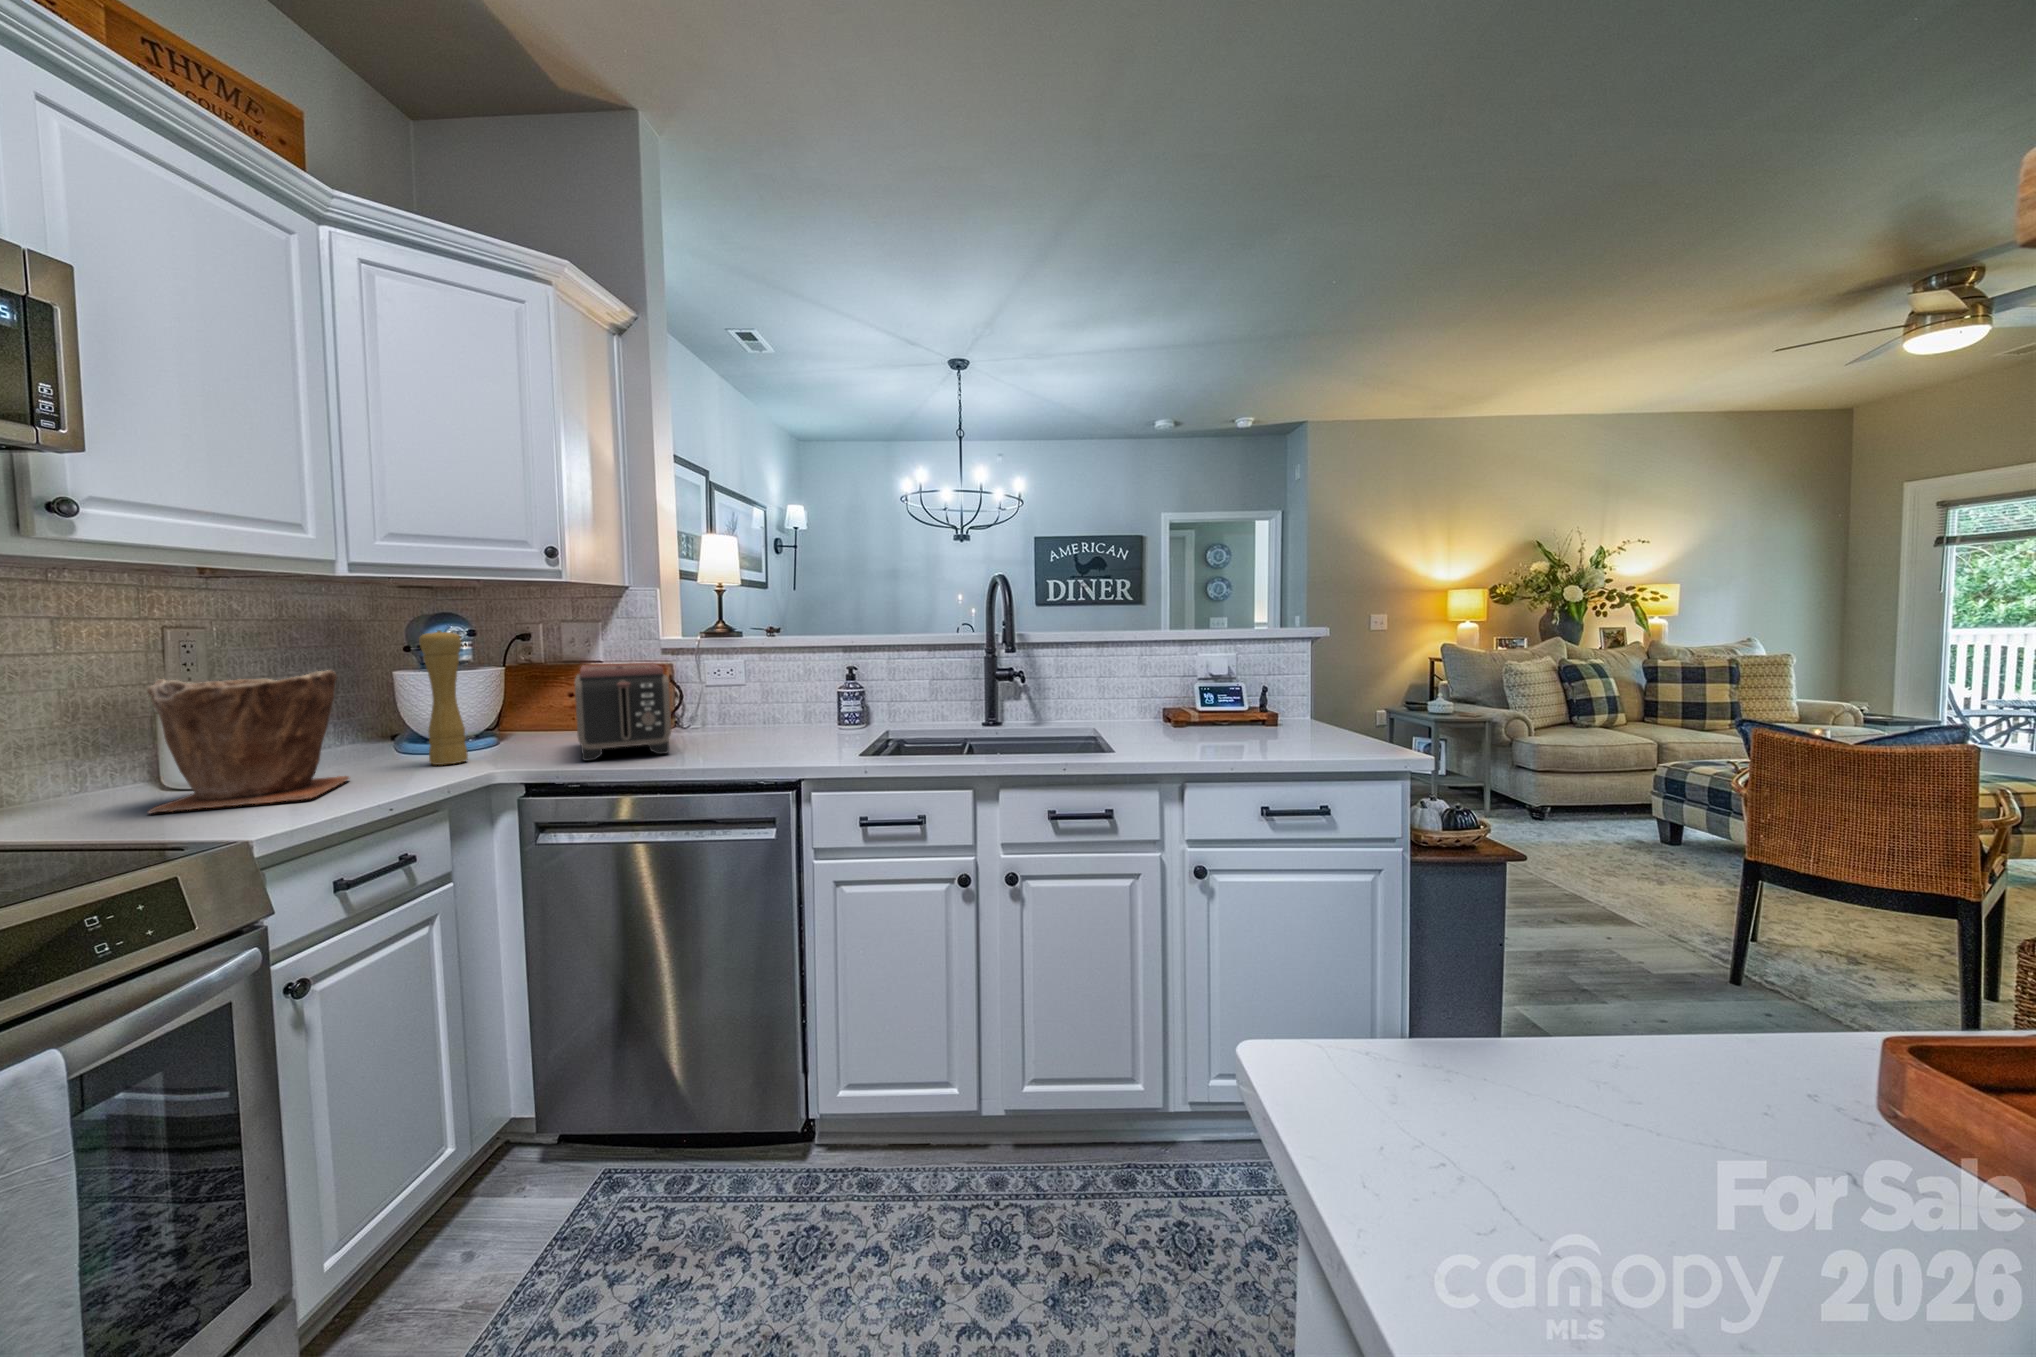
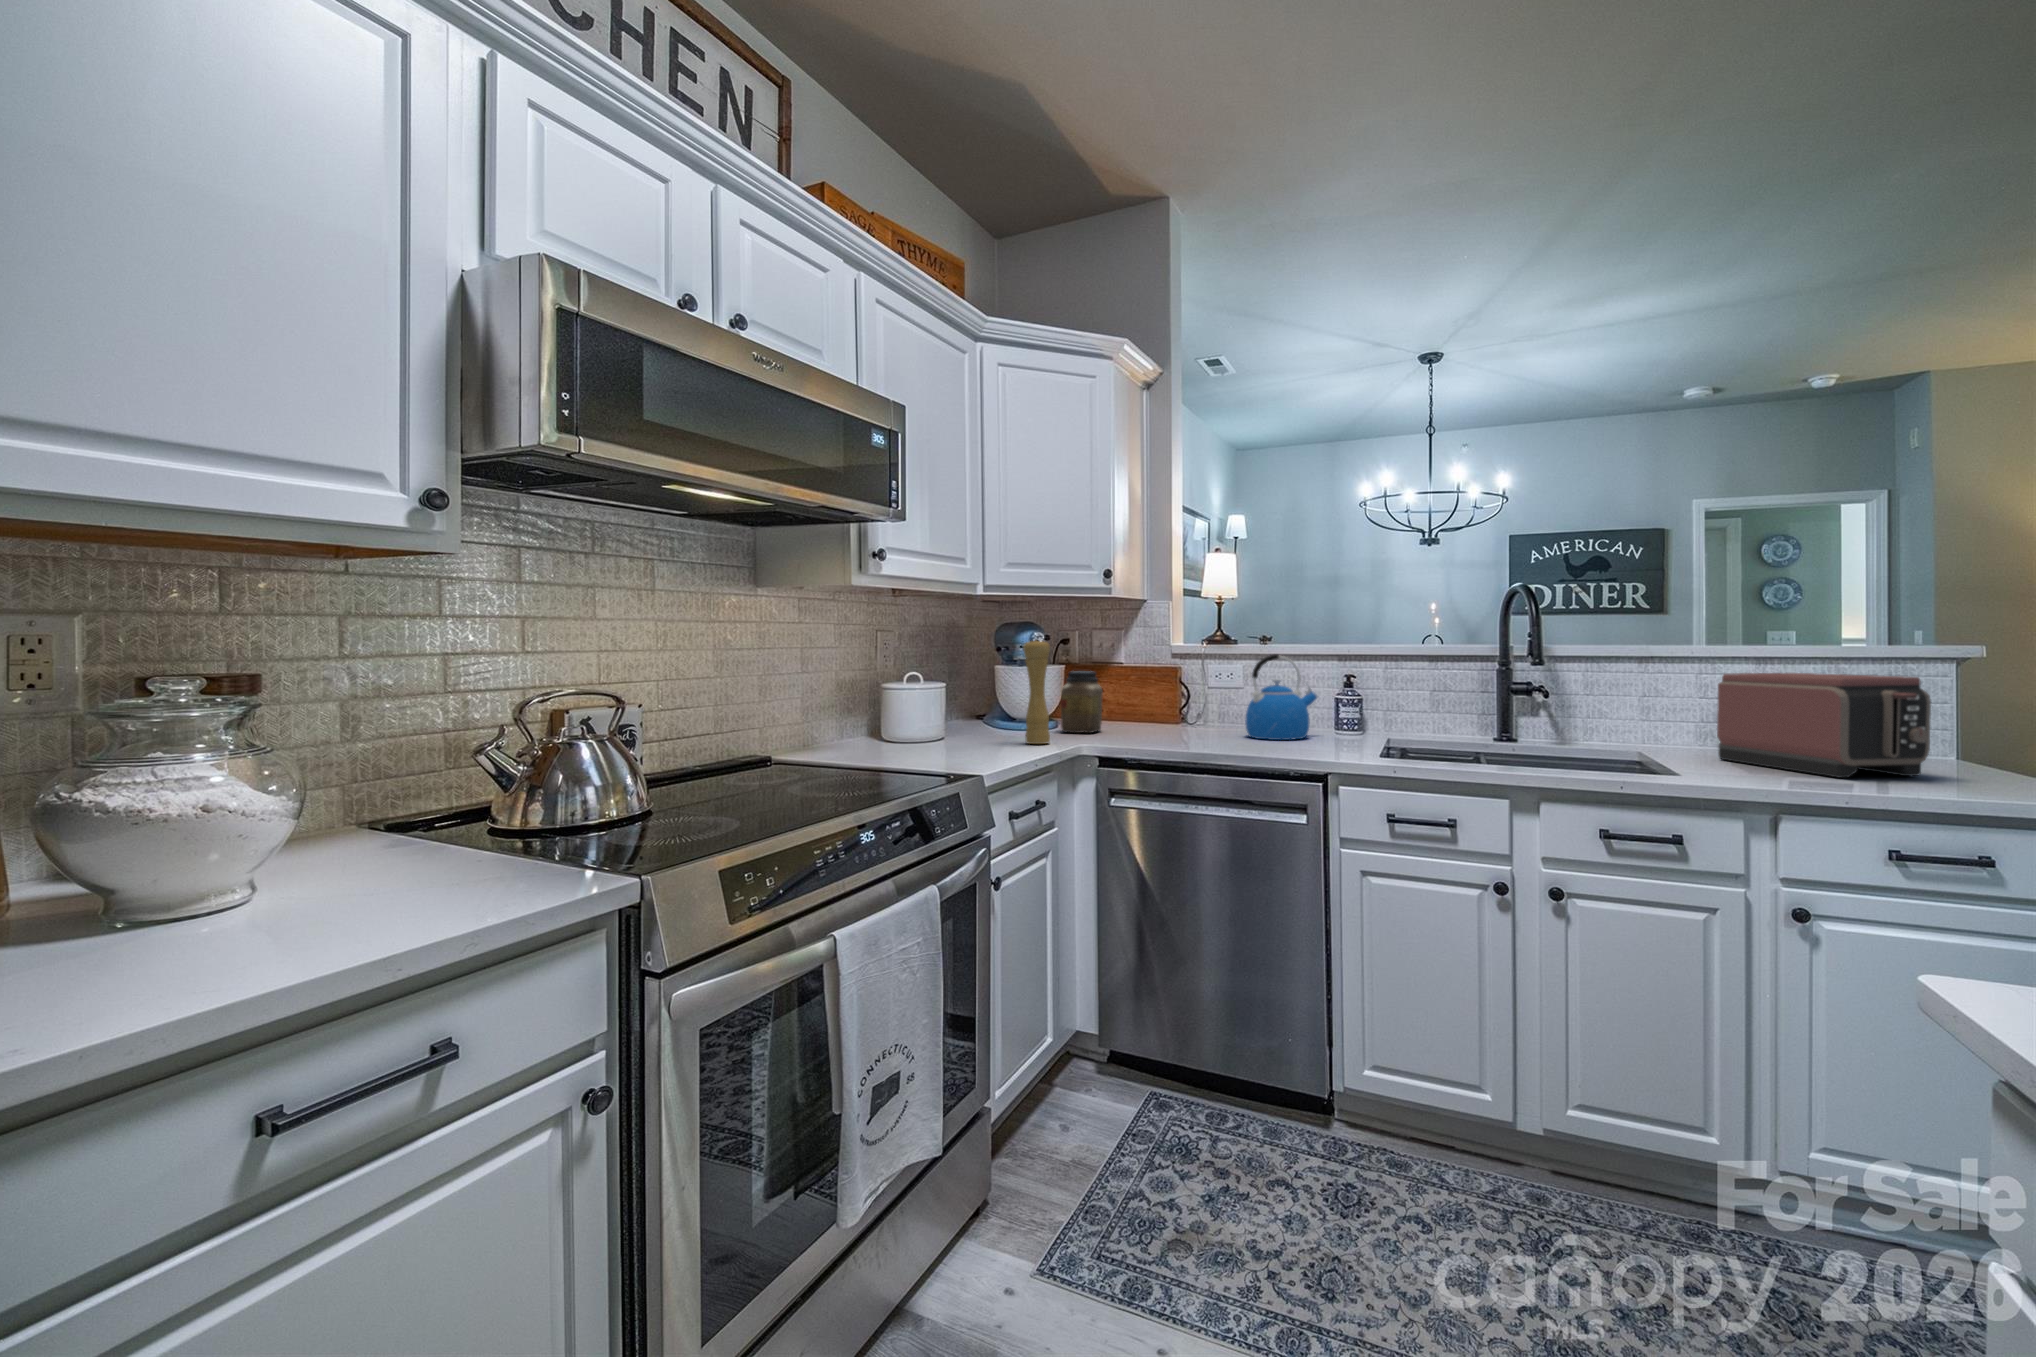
kettle: none [738,644,817,737] -> present [1245,655,1317,740]
toaster: present [575,663,671,761] -> present [1717,673,1931,778]
jar: none [509,667,570,743] -> present [1061,671,1103,733]
plant pot: present [147,670,349,813] -> none [897,668,992,760]

